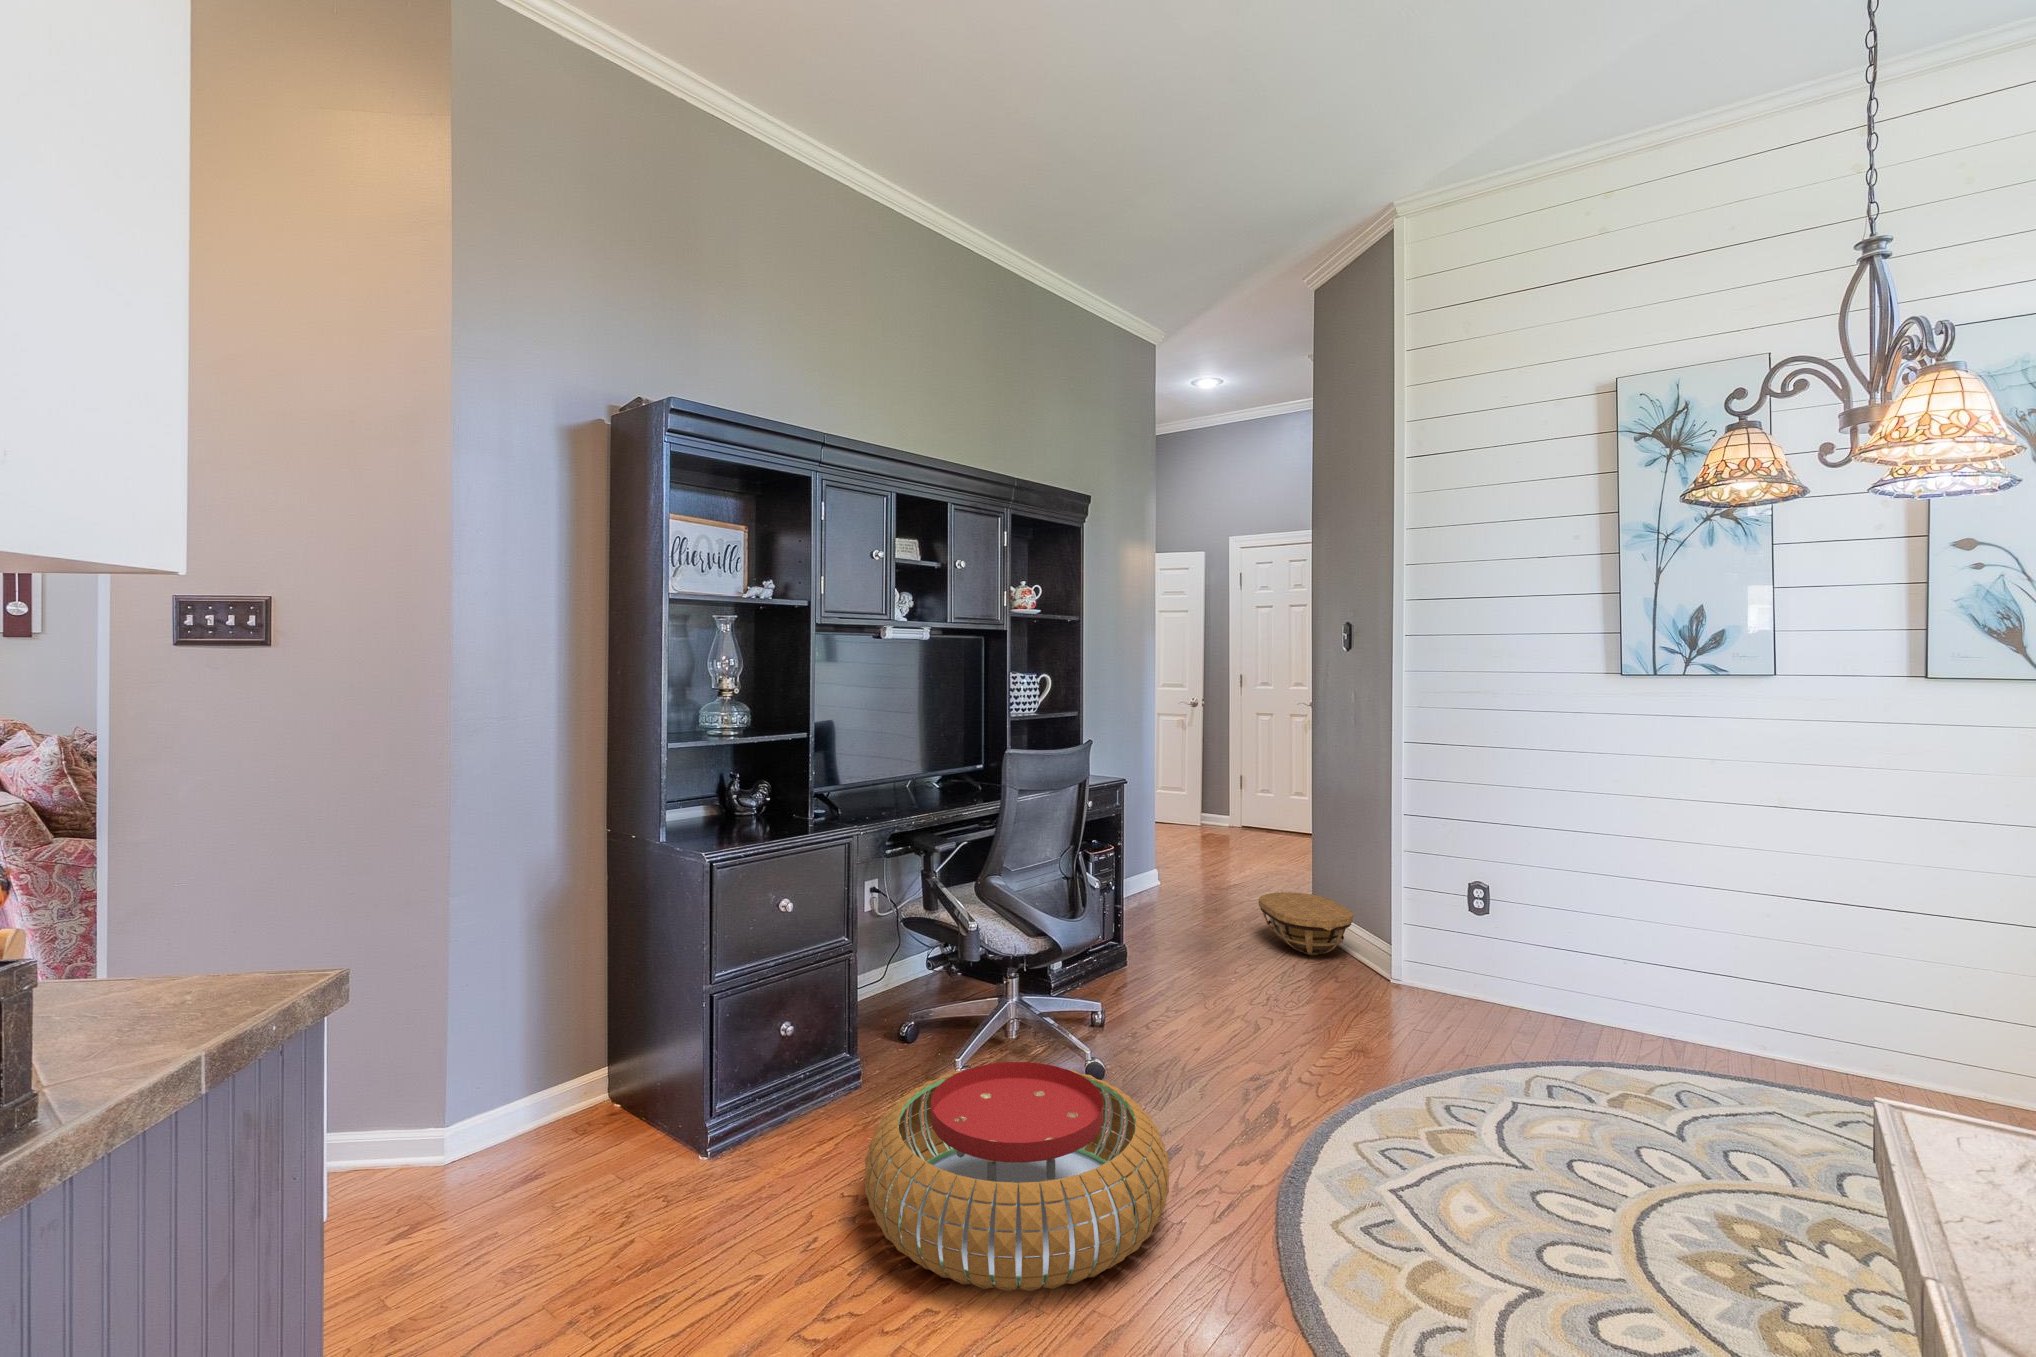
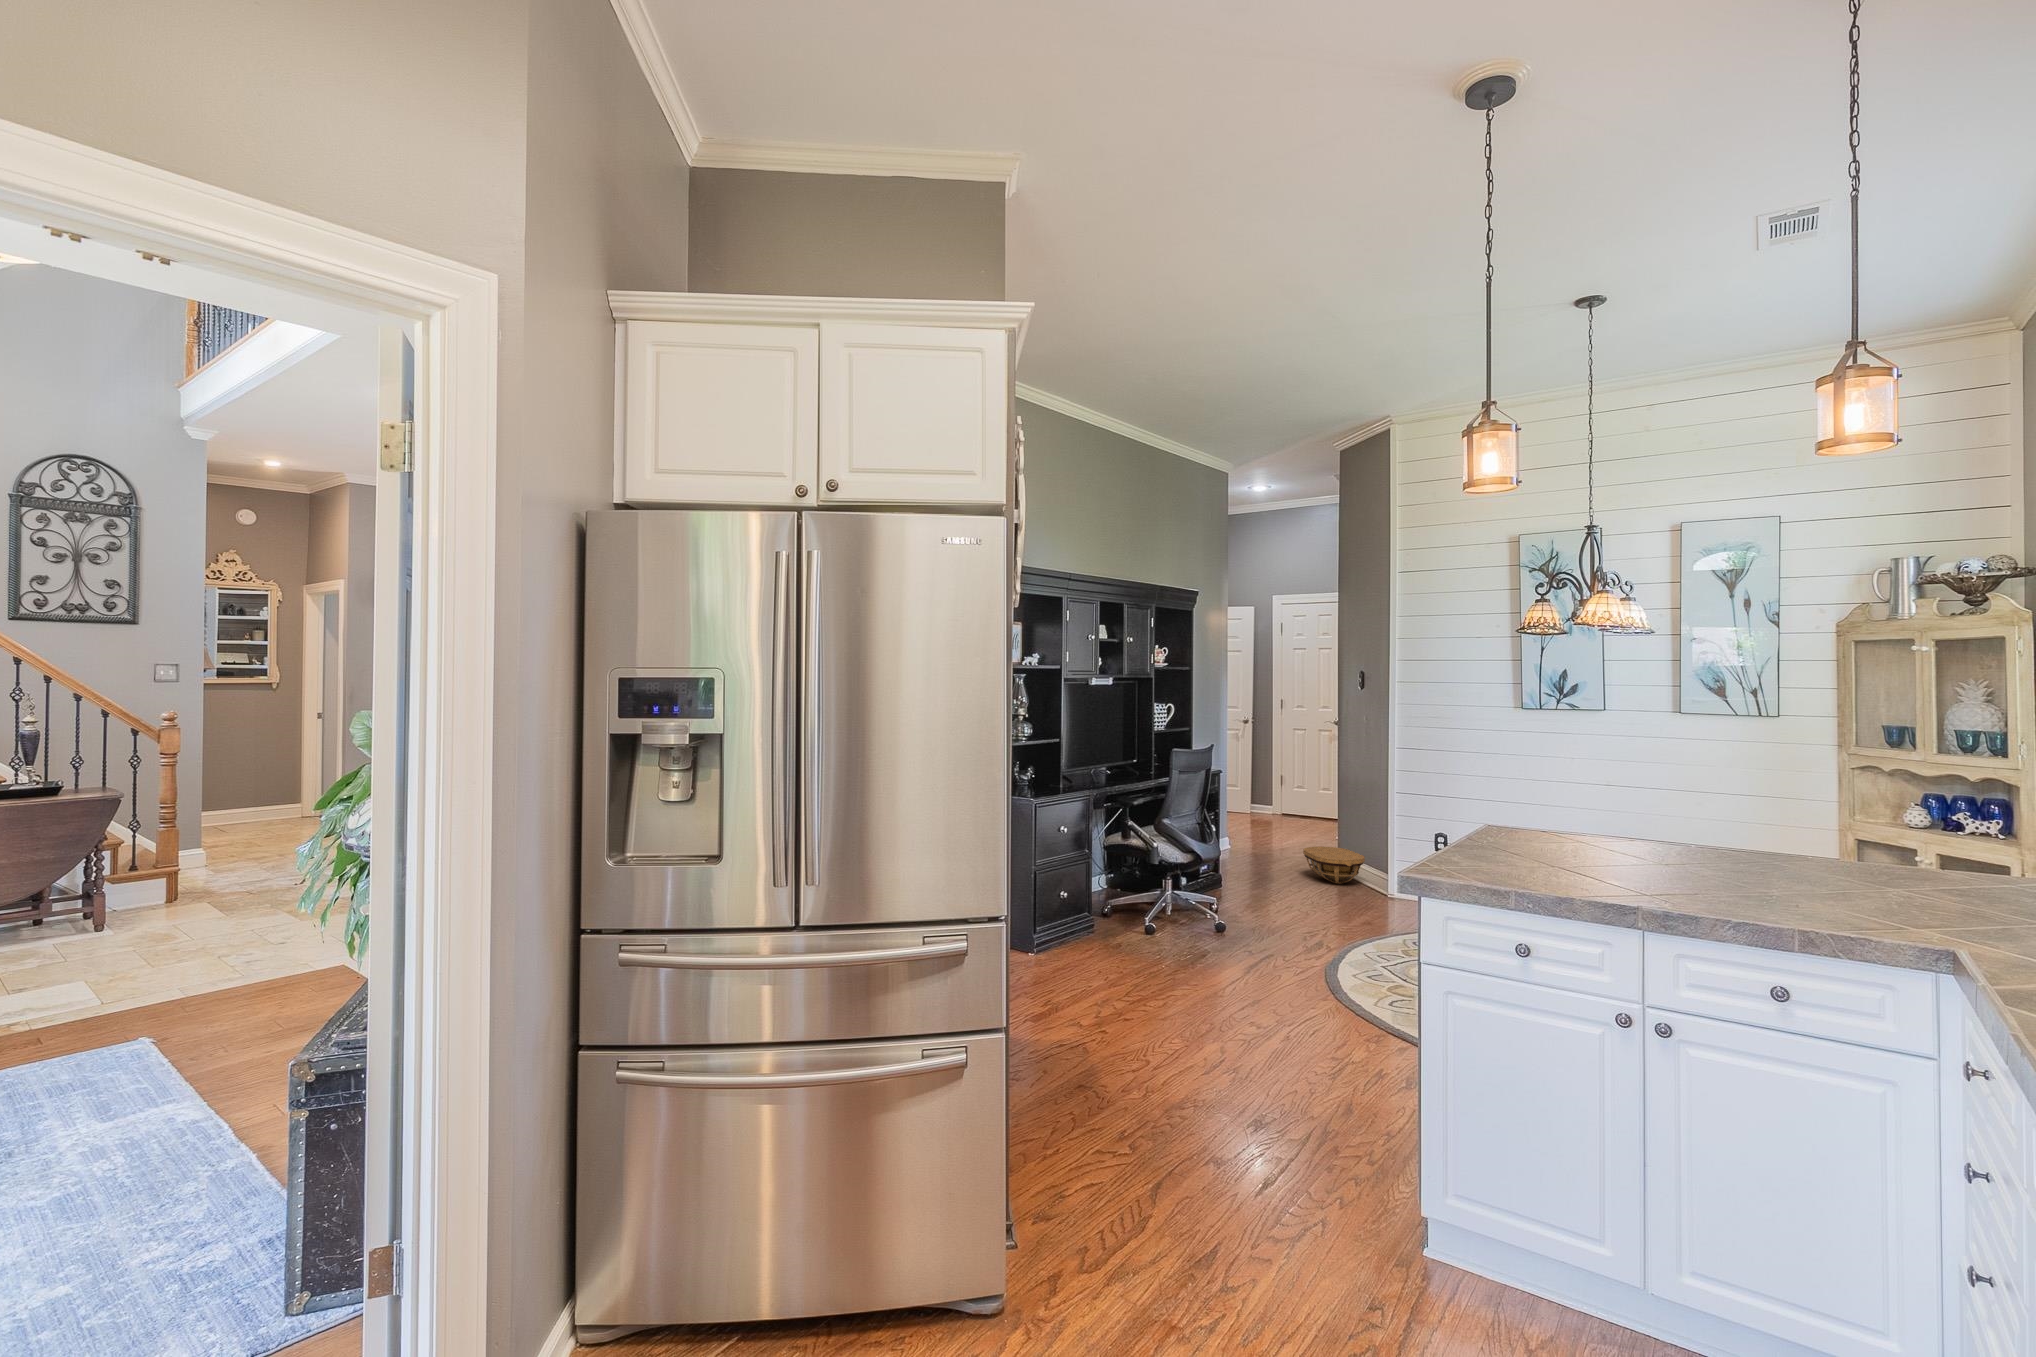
pouf: present [865,1062,1169,1292] -> none [1126,906,1274,988]

